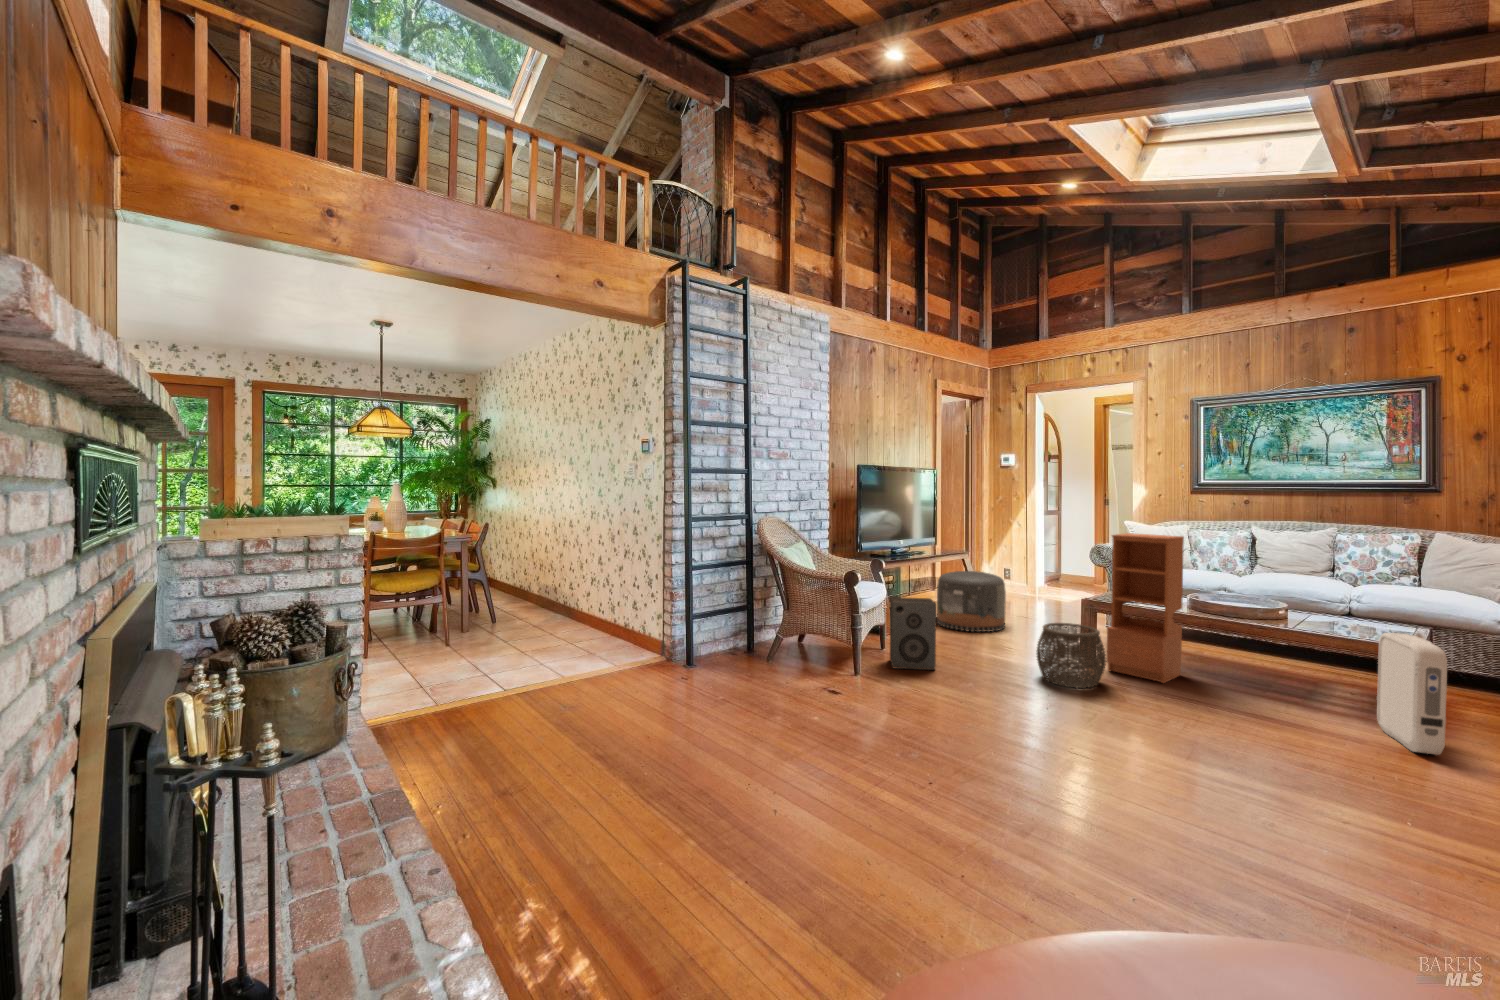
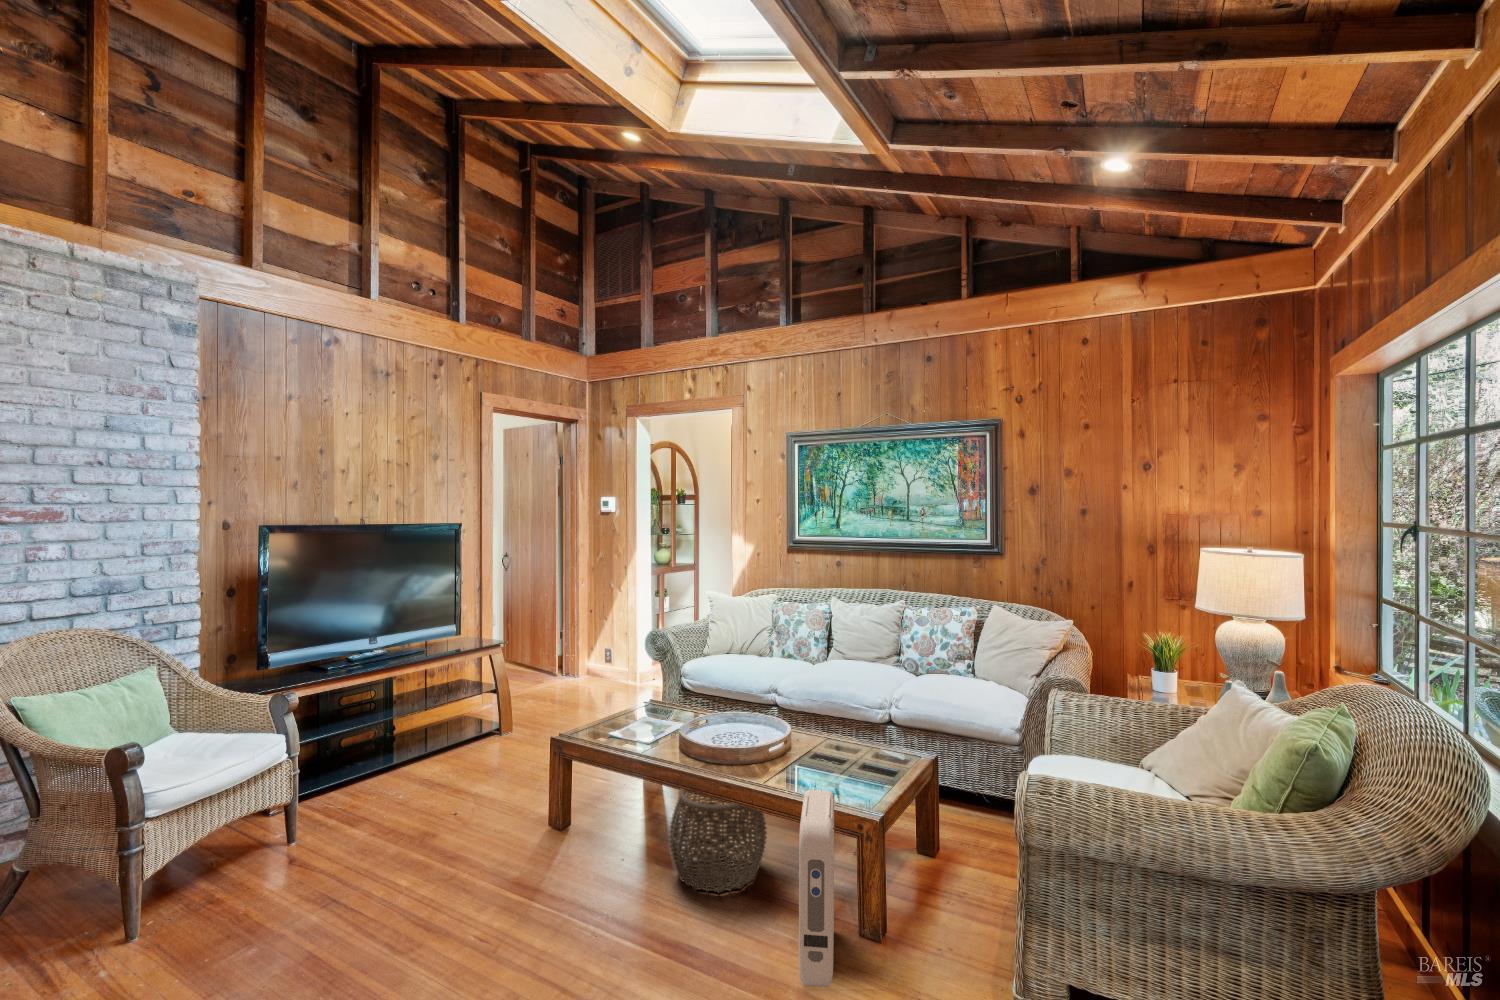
bookcase: present [1107,533,1184,683] -> none [552,628,654,859]
pouf: present [937,571,1006,632] -> none [421,670,521,767]
speaker: present [890,597,936,670] -> none [189,747,289,878]
woven basket: present [1036,623,1106,688] -> present [669,789,767,892]

